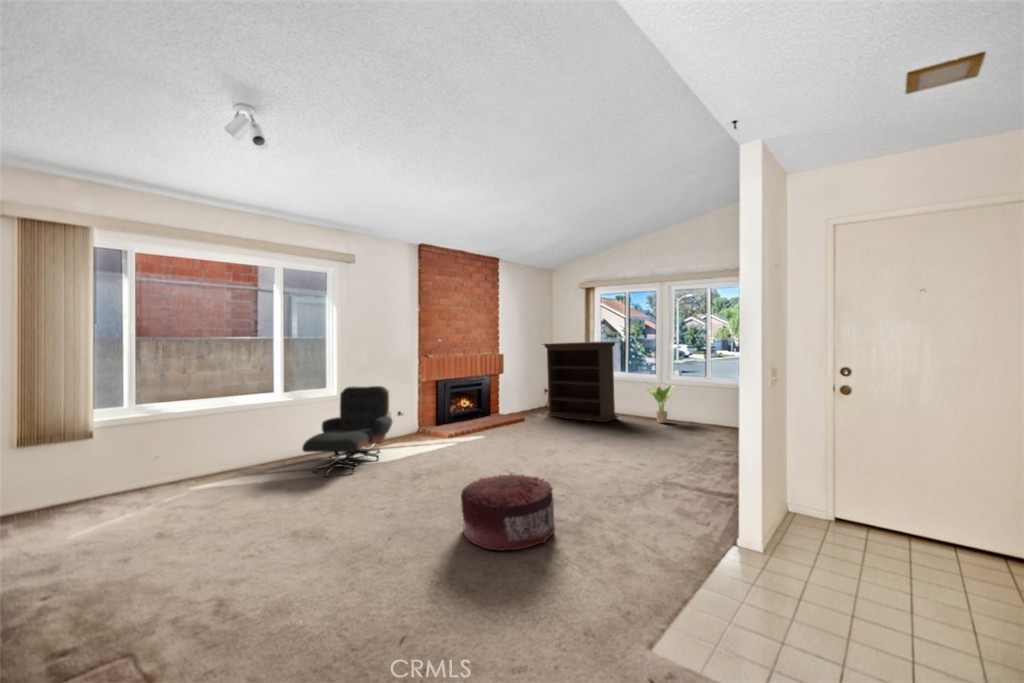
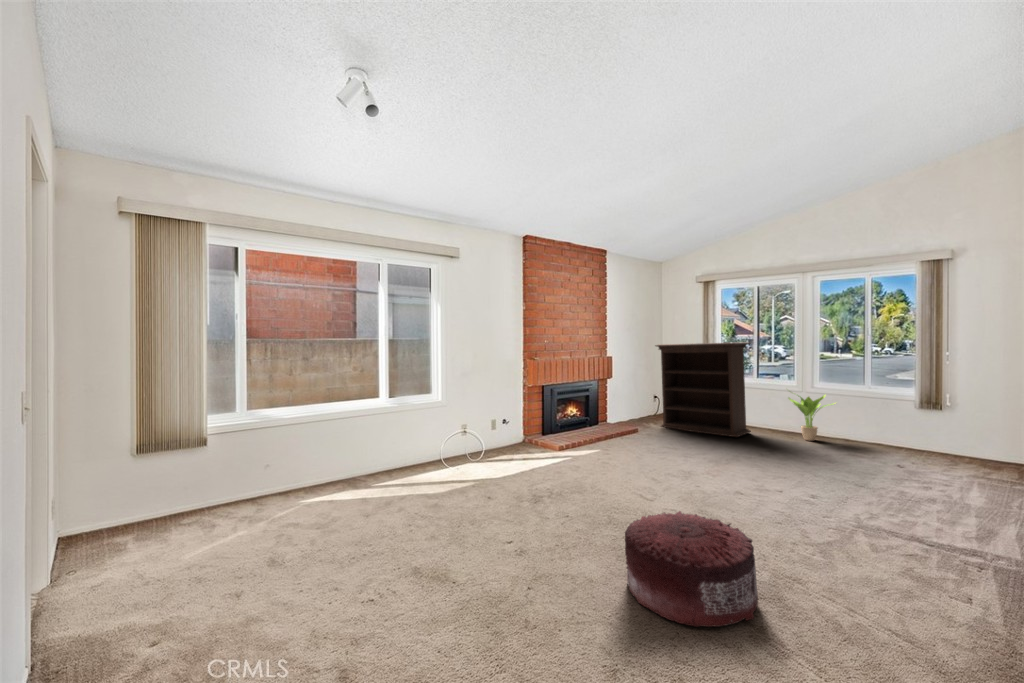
lounge chair: present [302,386,393,476] -> none [412,392,503,495]

